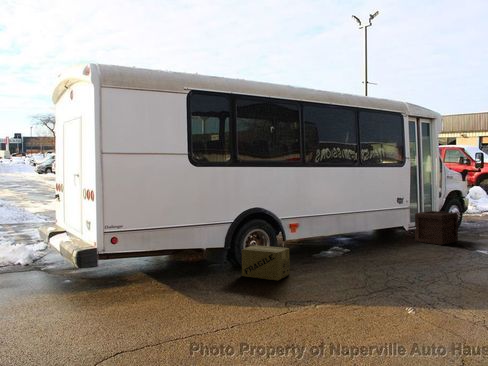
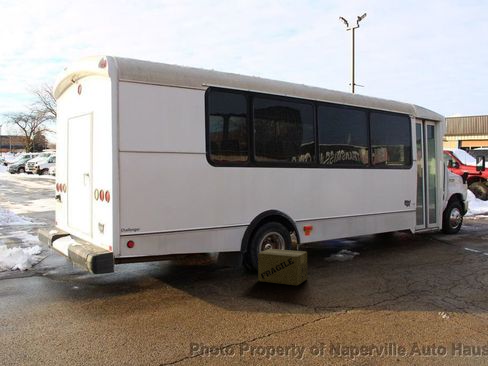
wooden crate: present [415,211,458,245] -> none [421,213,464,248]

